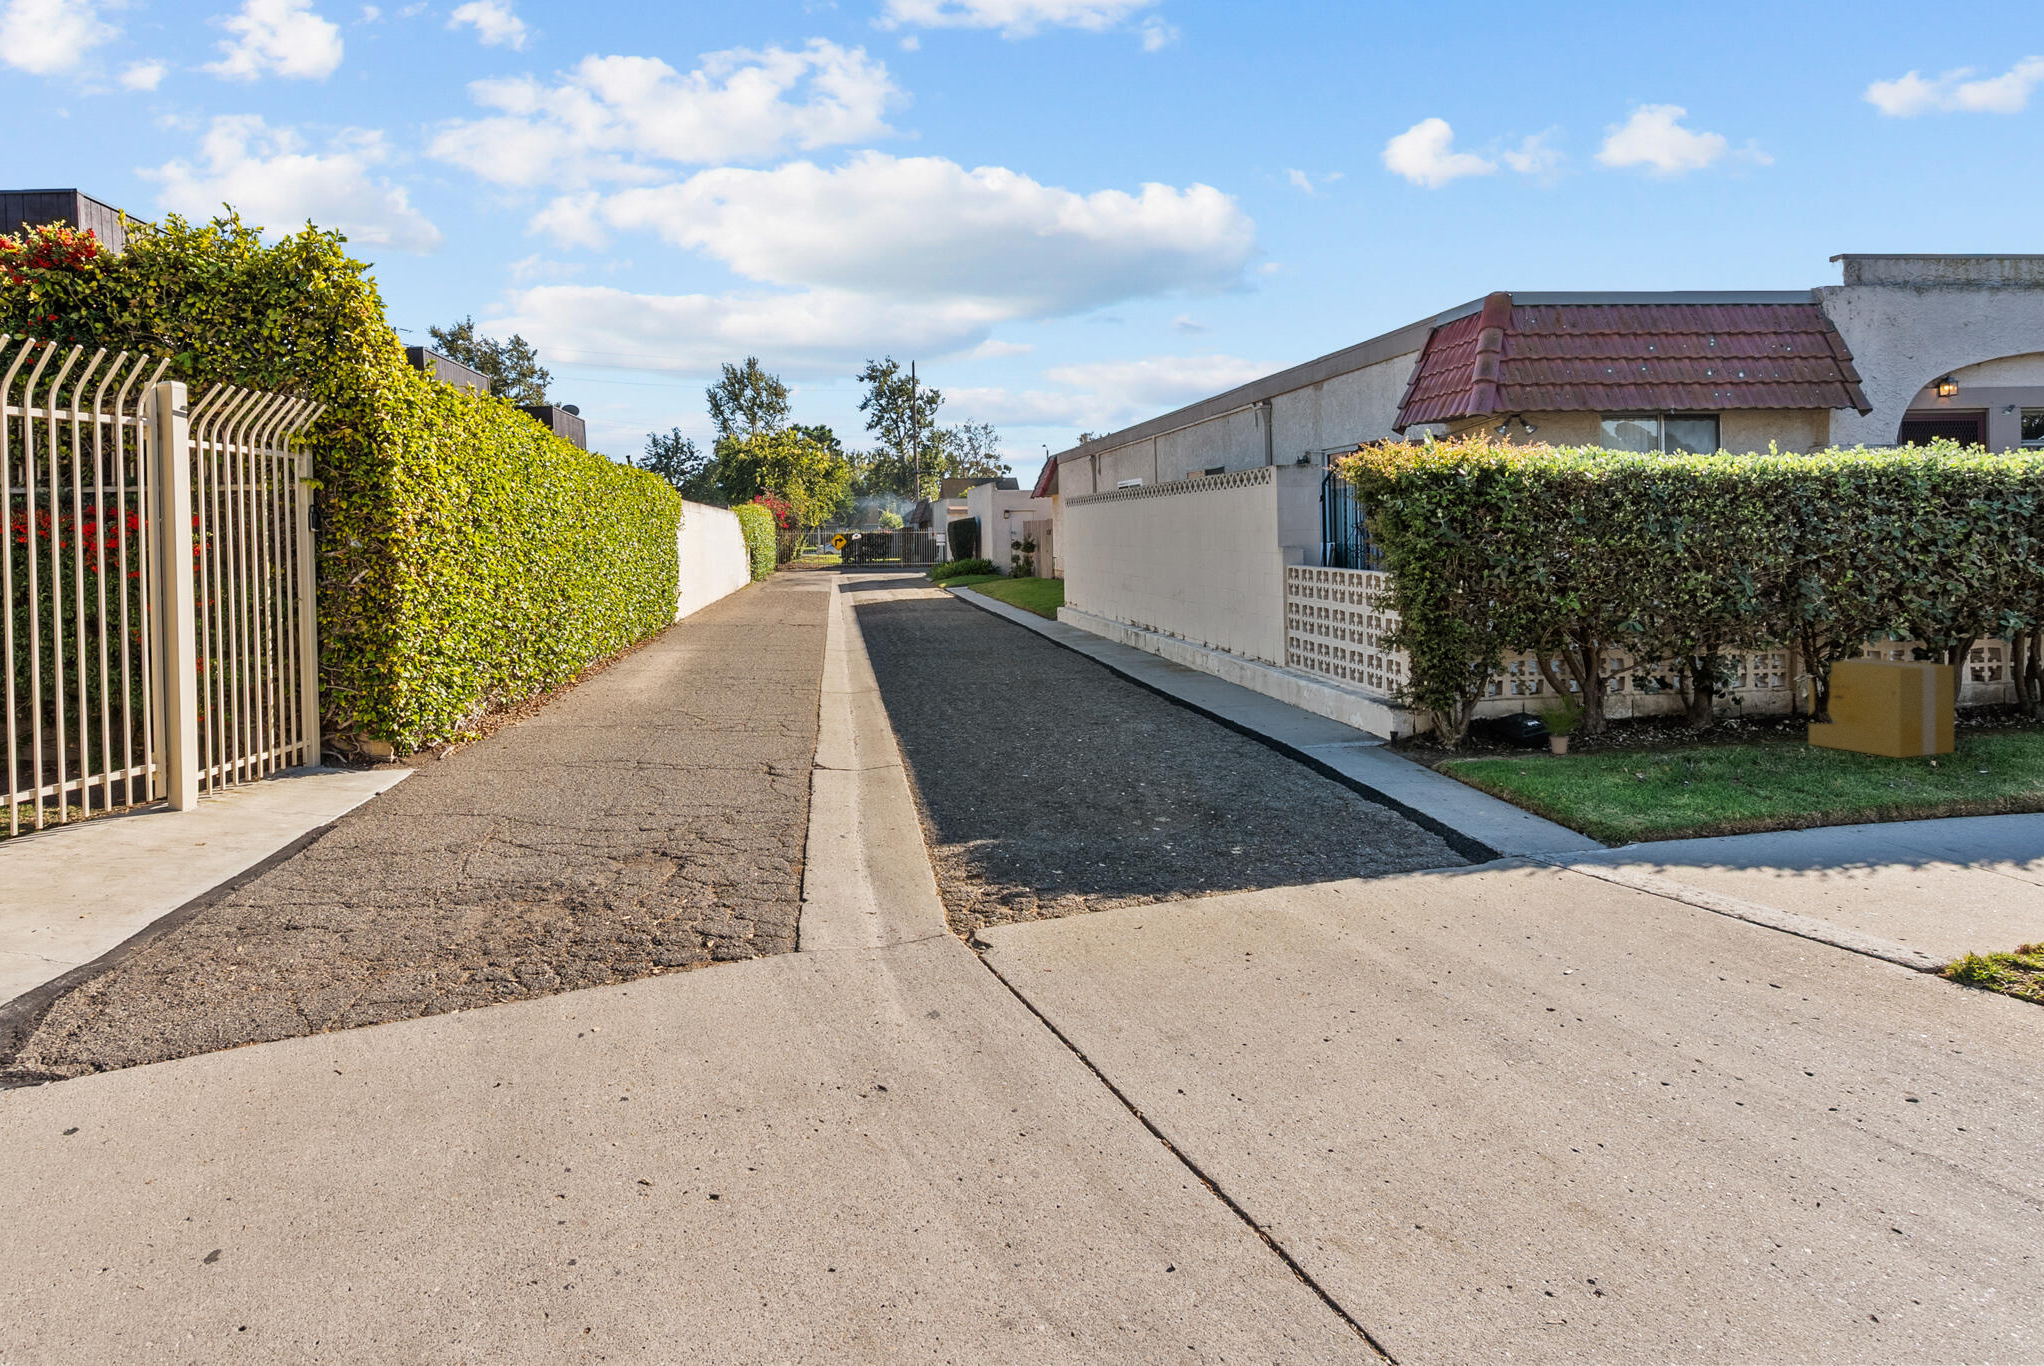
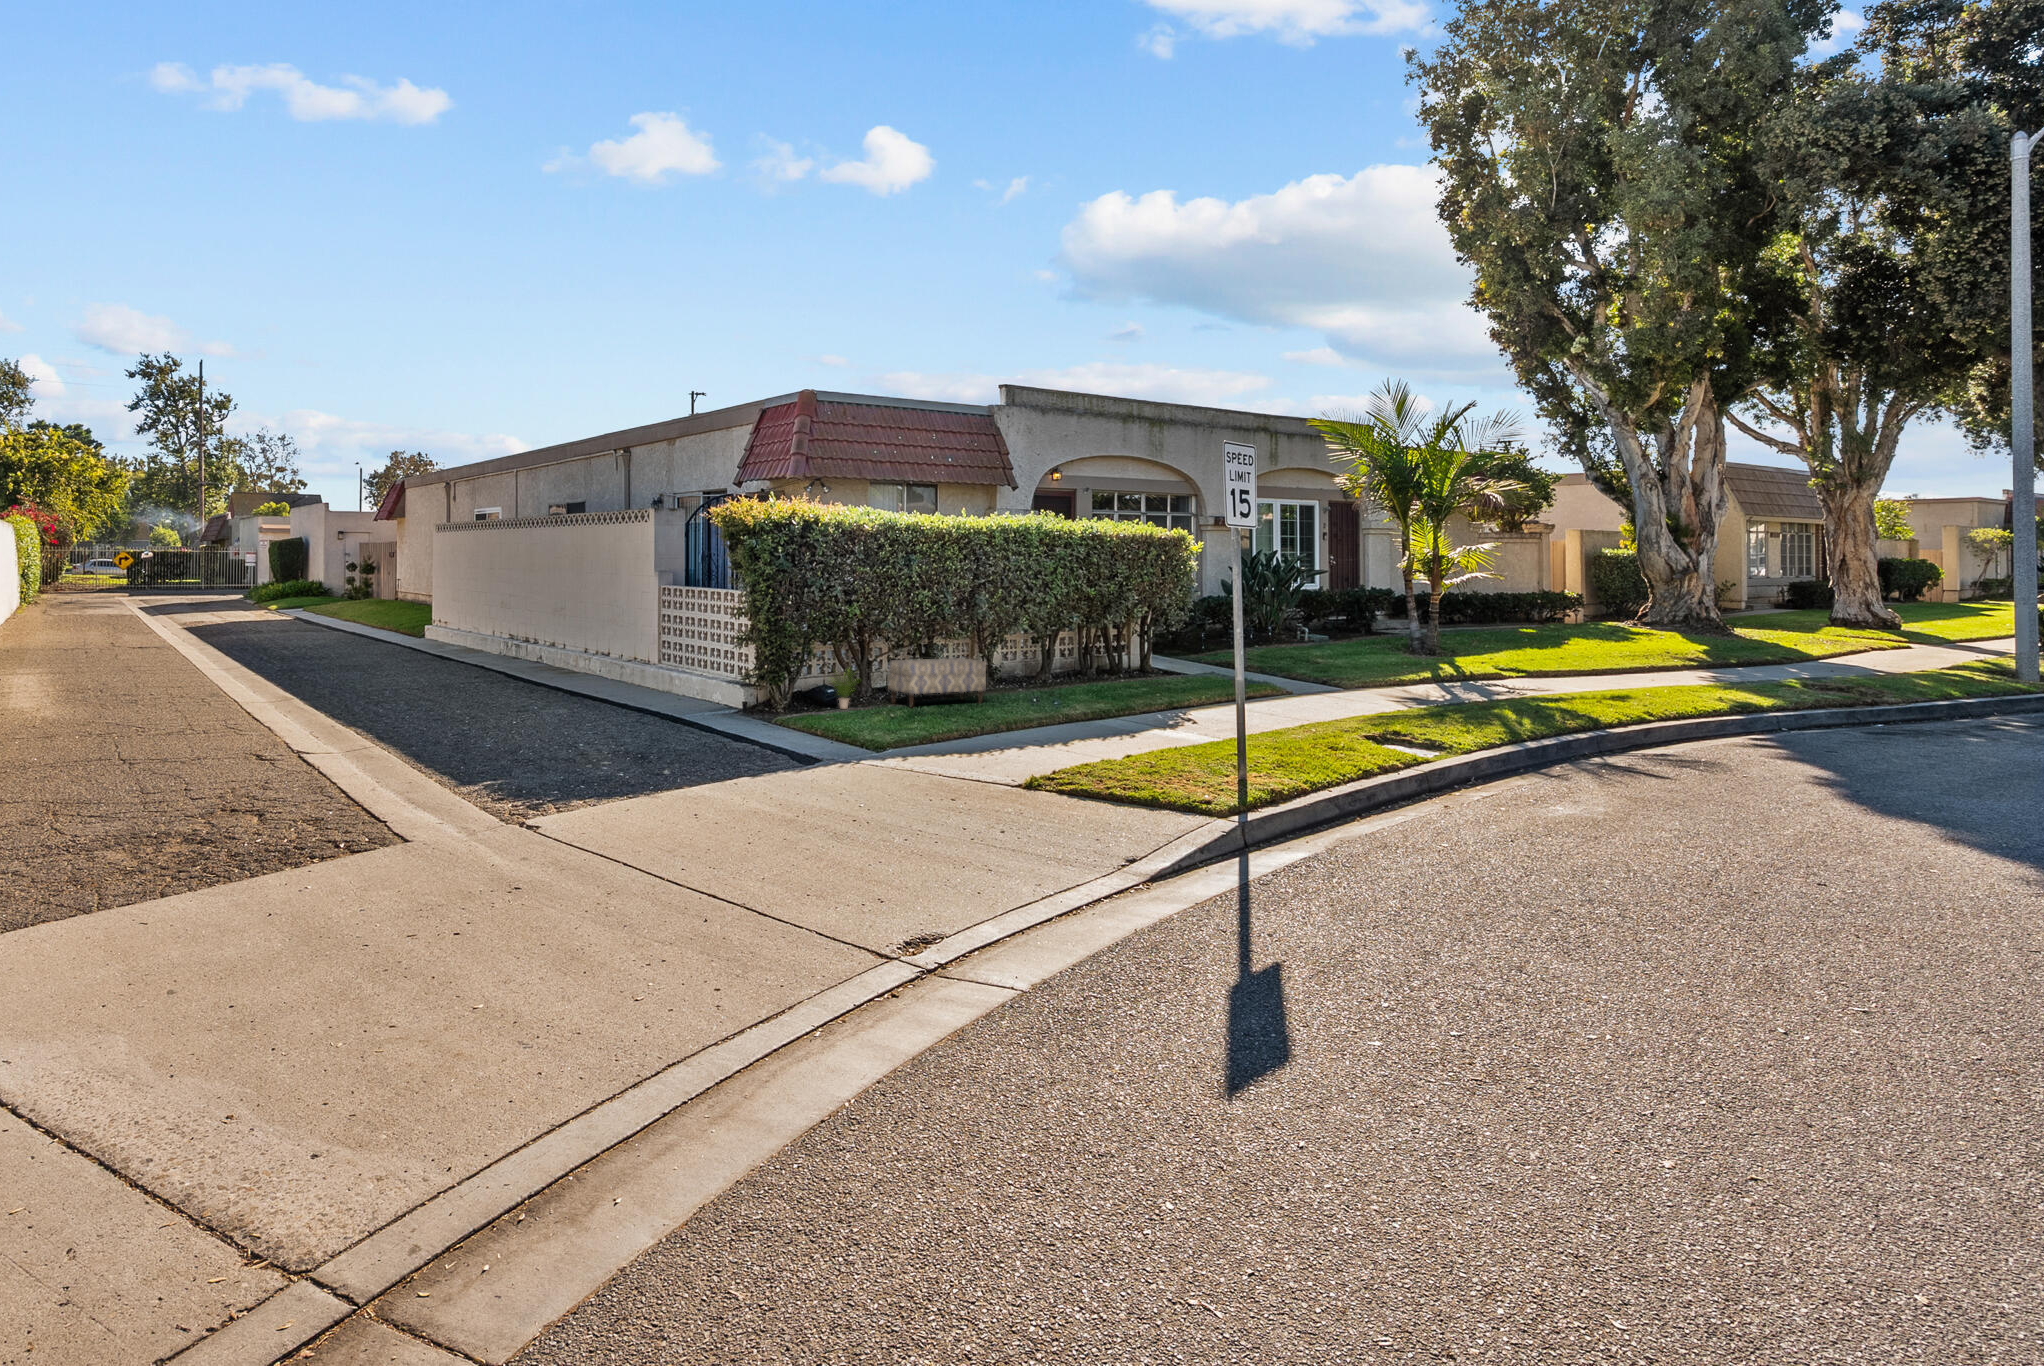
cardboard box: present [1809,658,1954,758] -> none [978,644,1050,702]
bench: none [1639,680,1824,757] -> present [888,658,986,707]

